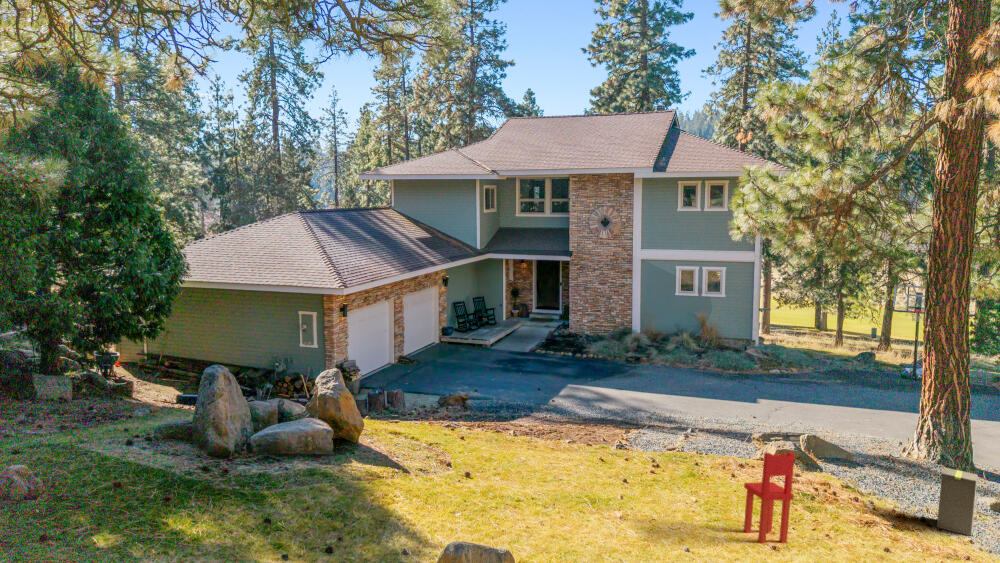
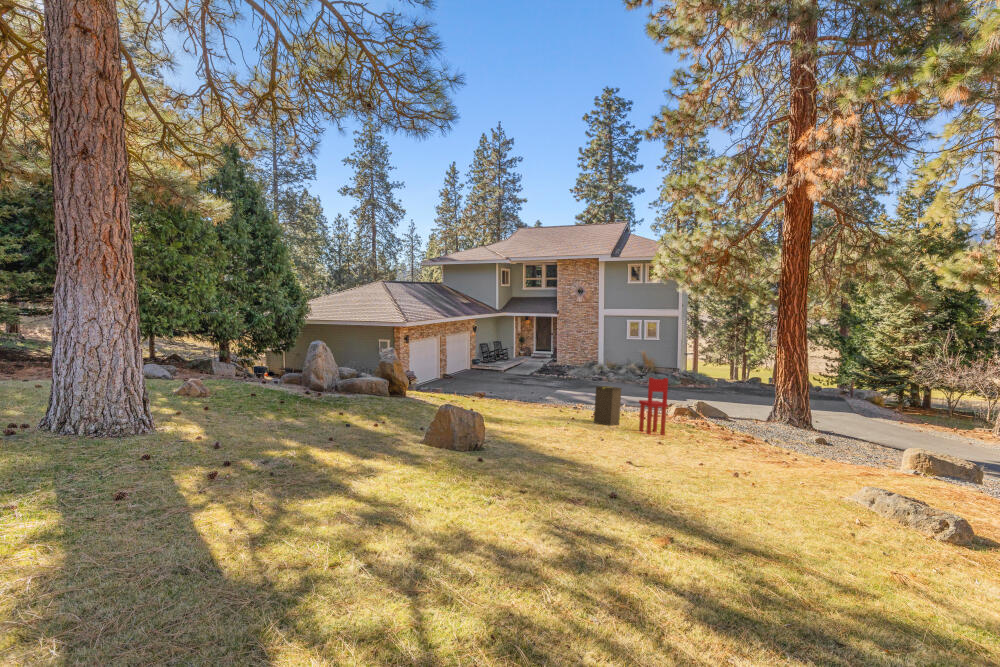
cardboard box: present [937,468,978,536] -> present [594,386,621,426]

